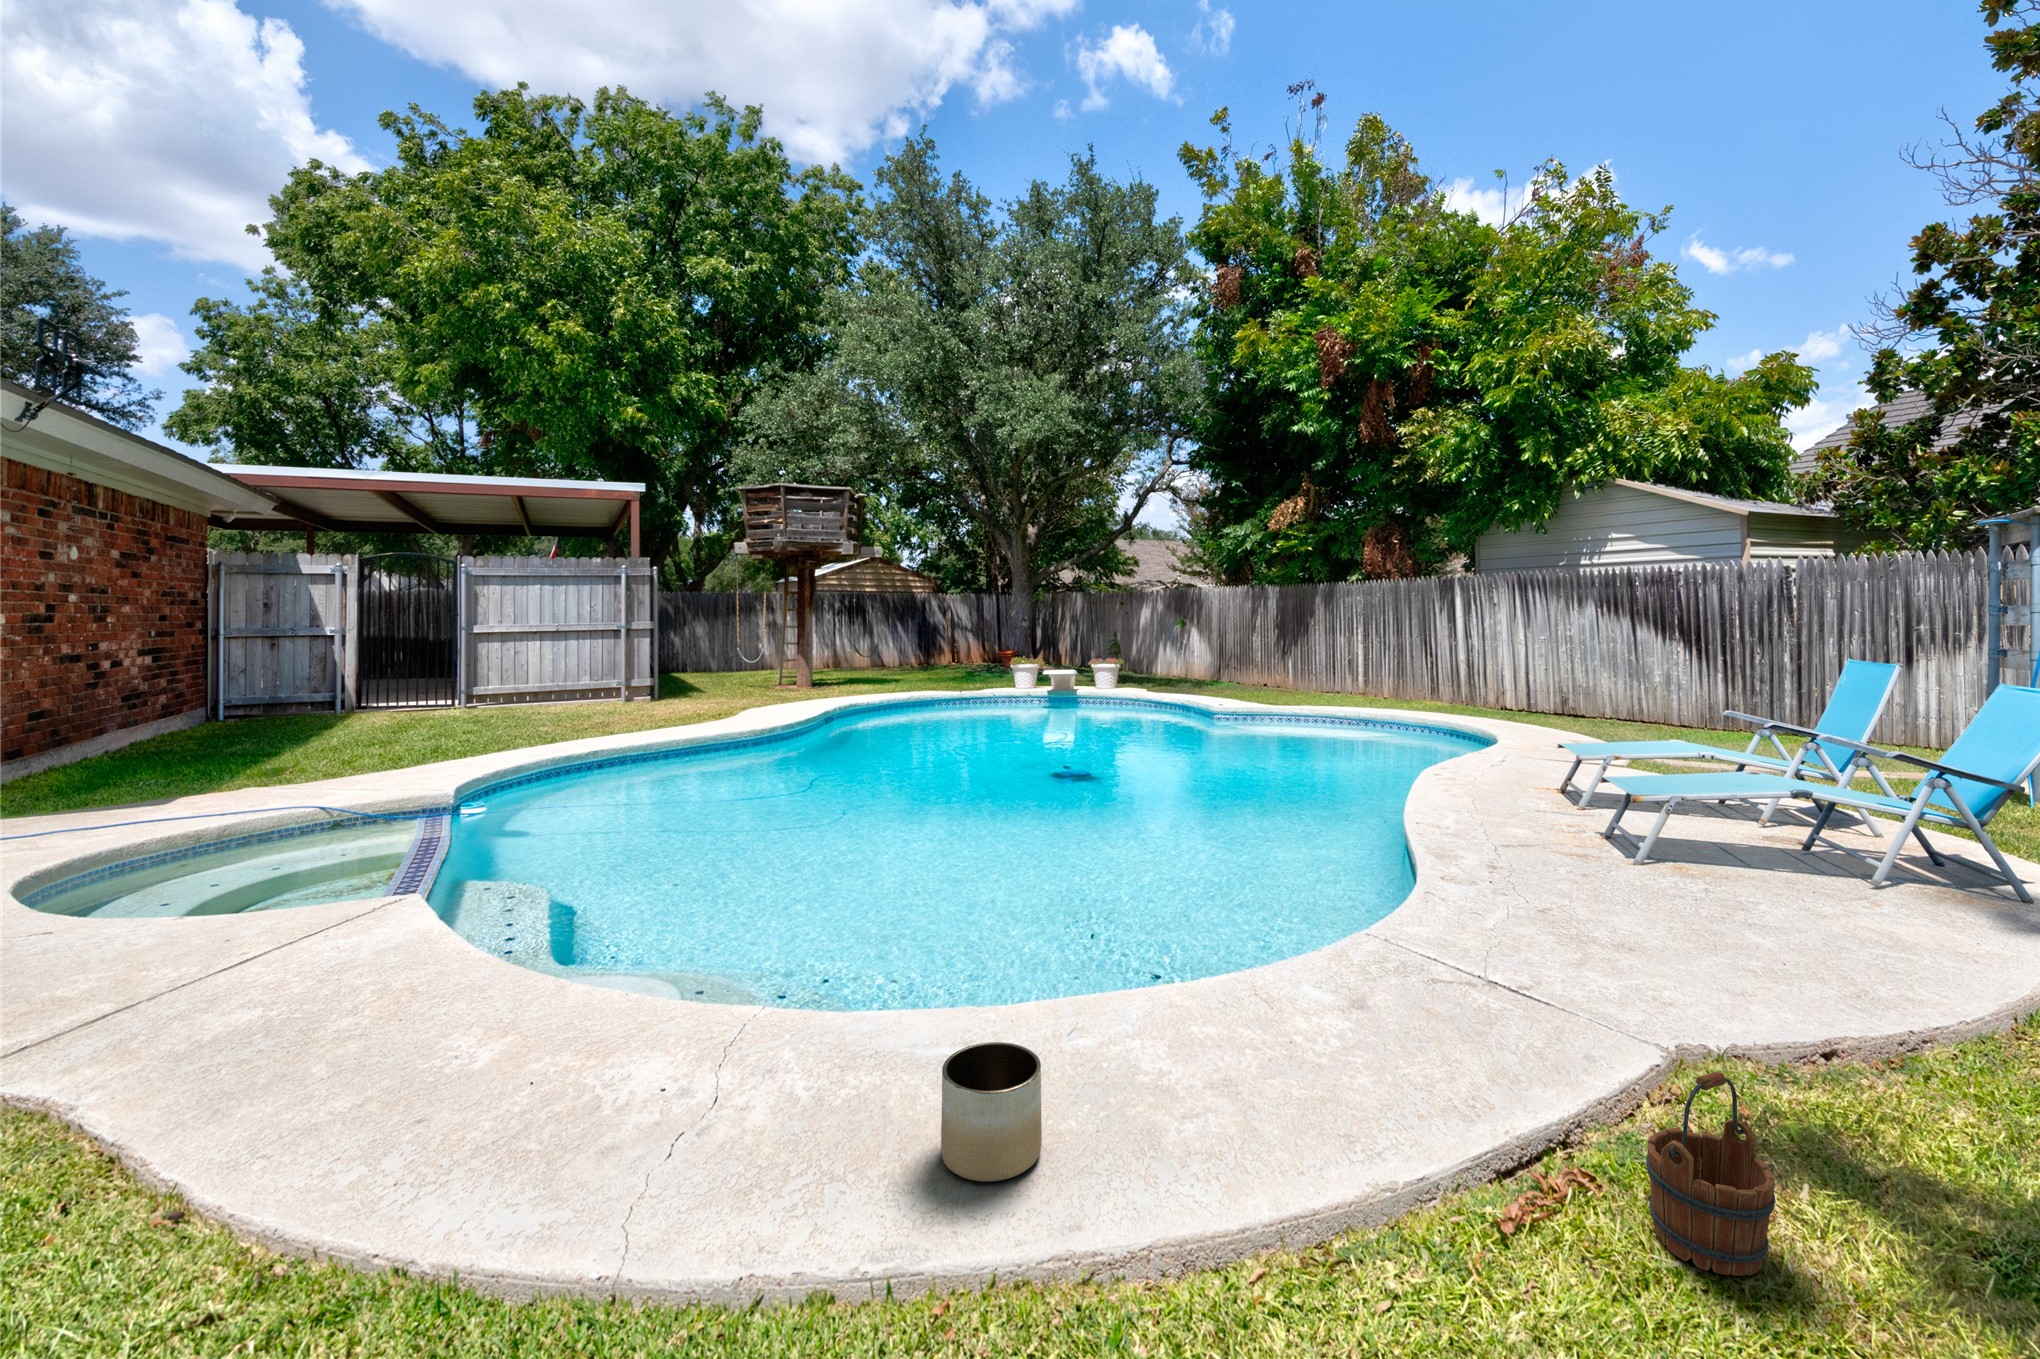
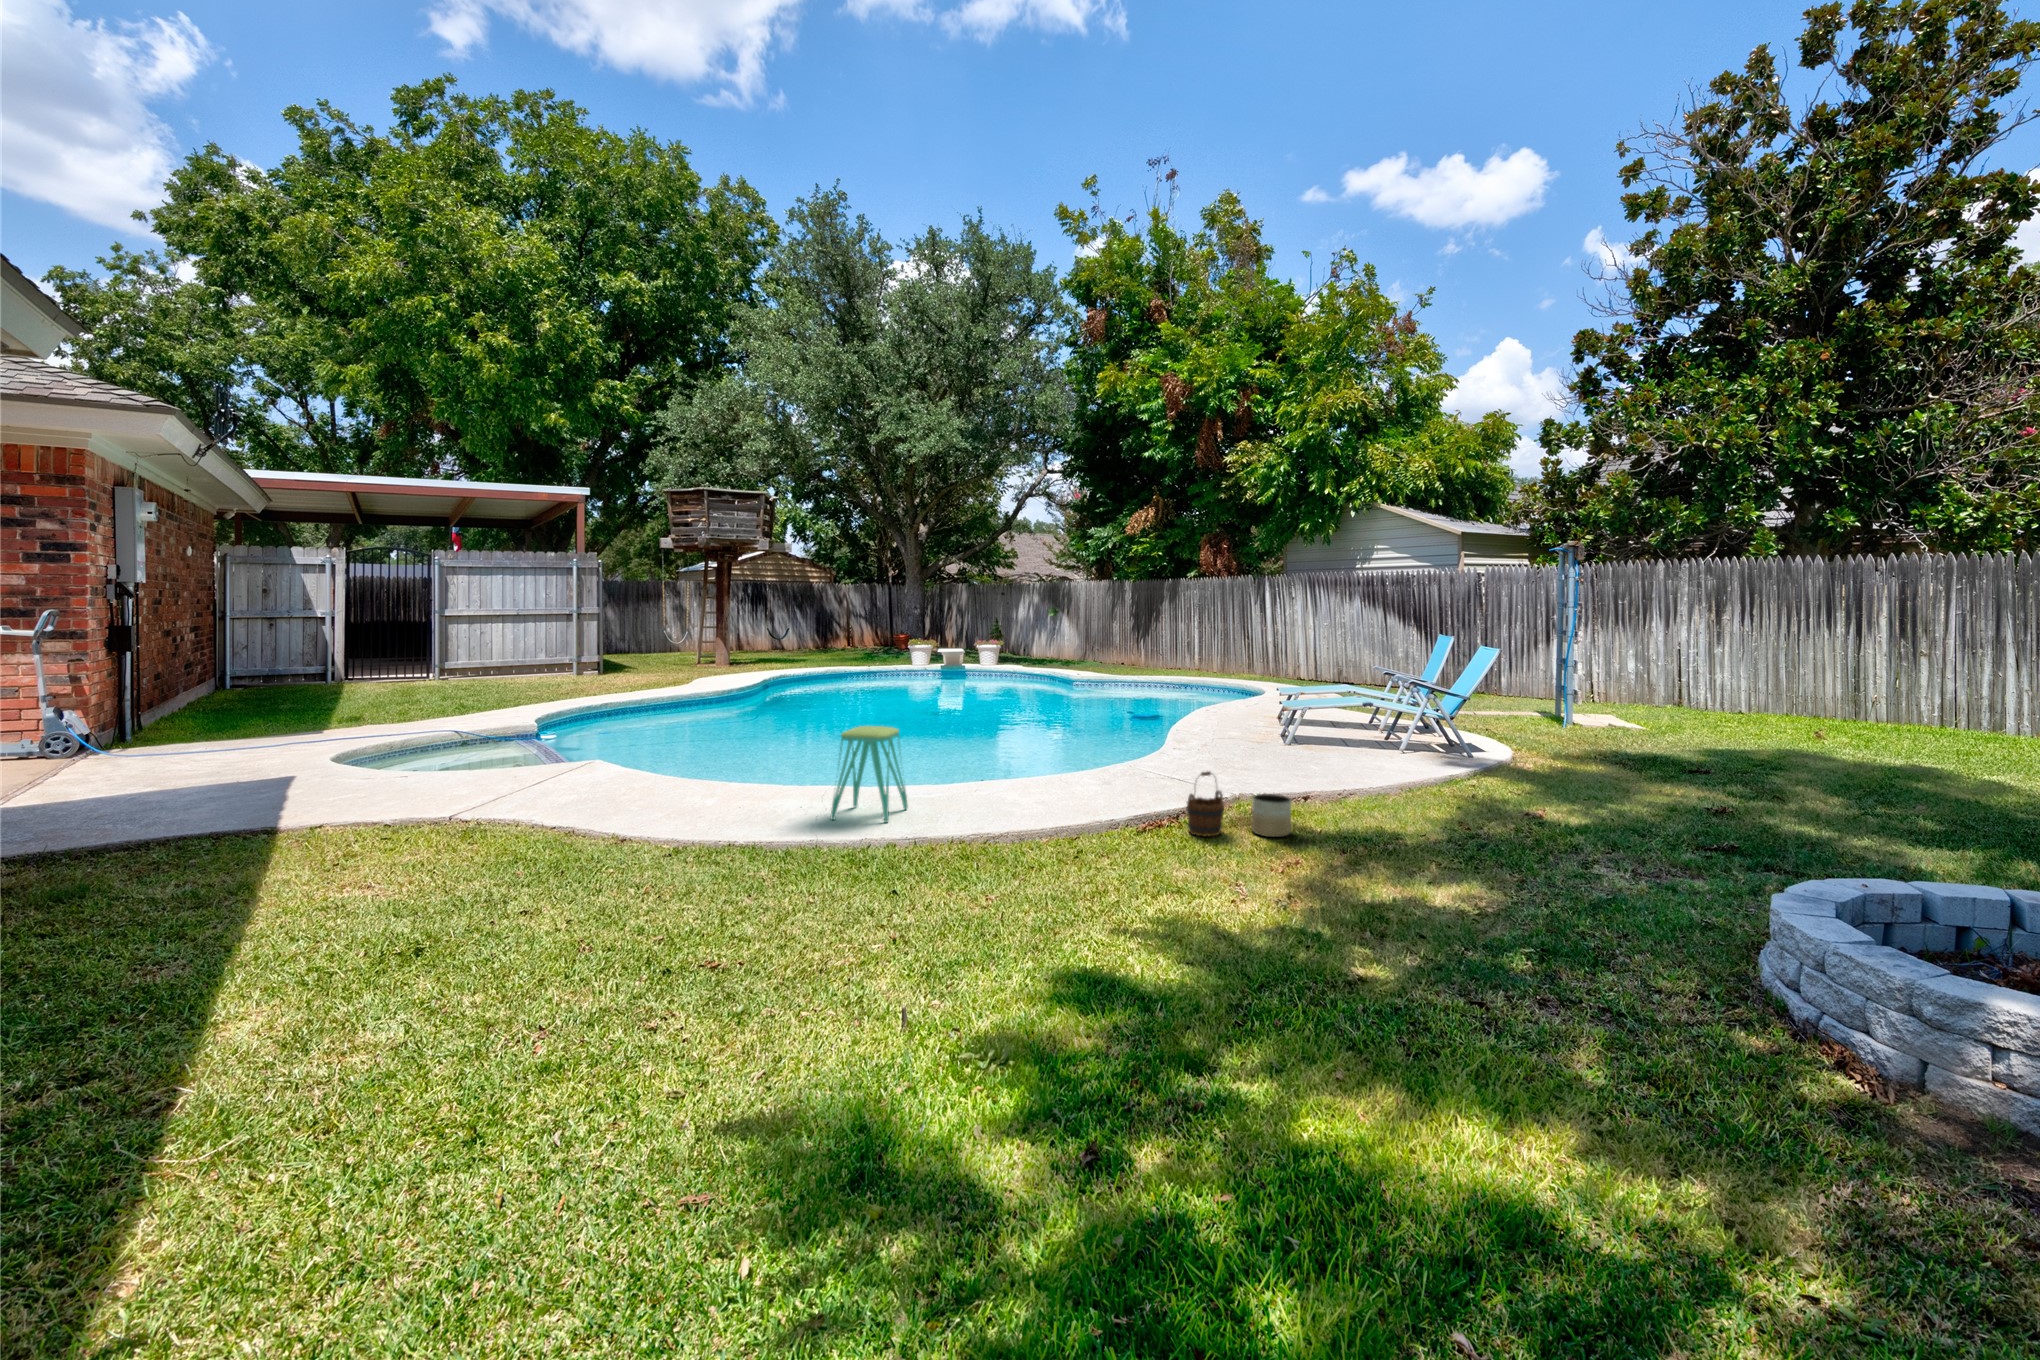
stool: none [713,900,913,1178] -> present [831,726,908,823]
planter: present [941,1042,1042,1182] -> present [1251,794,1291,837]

